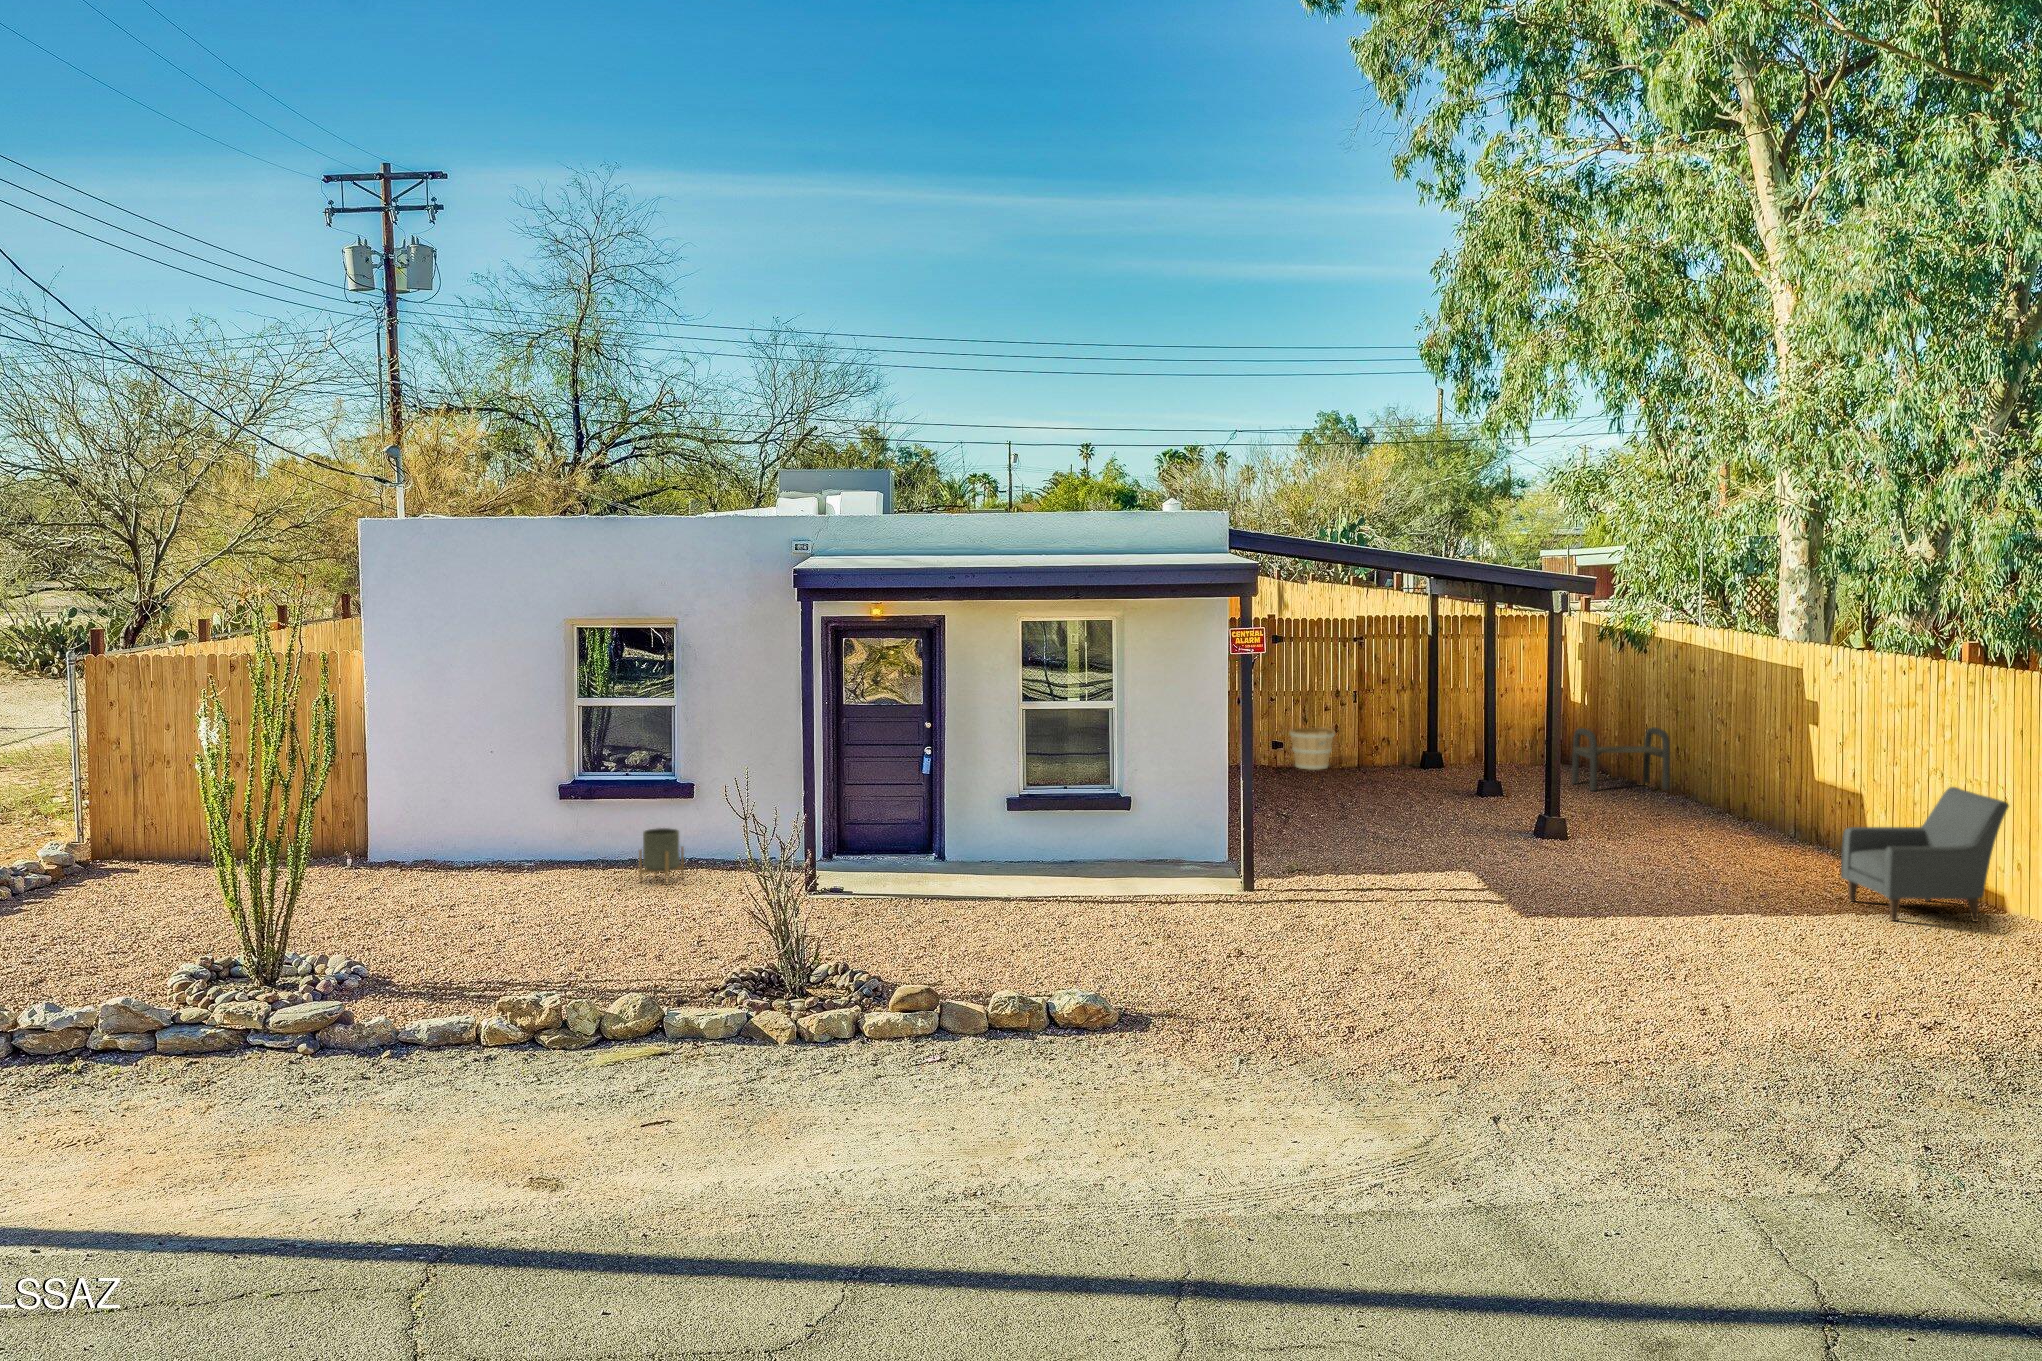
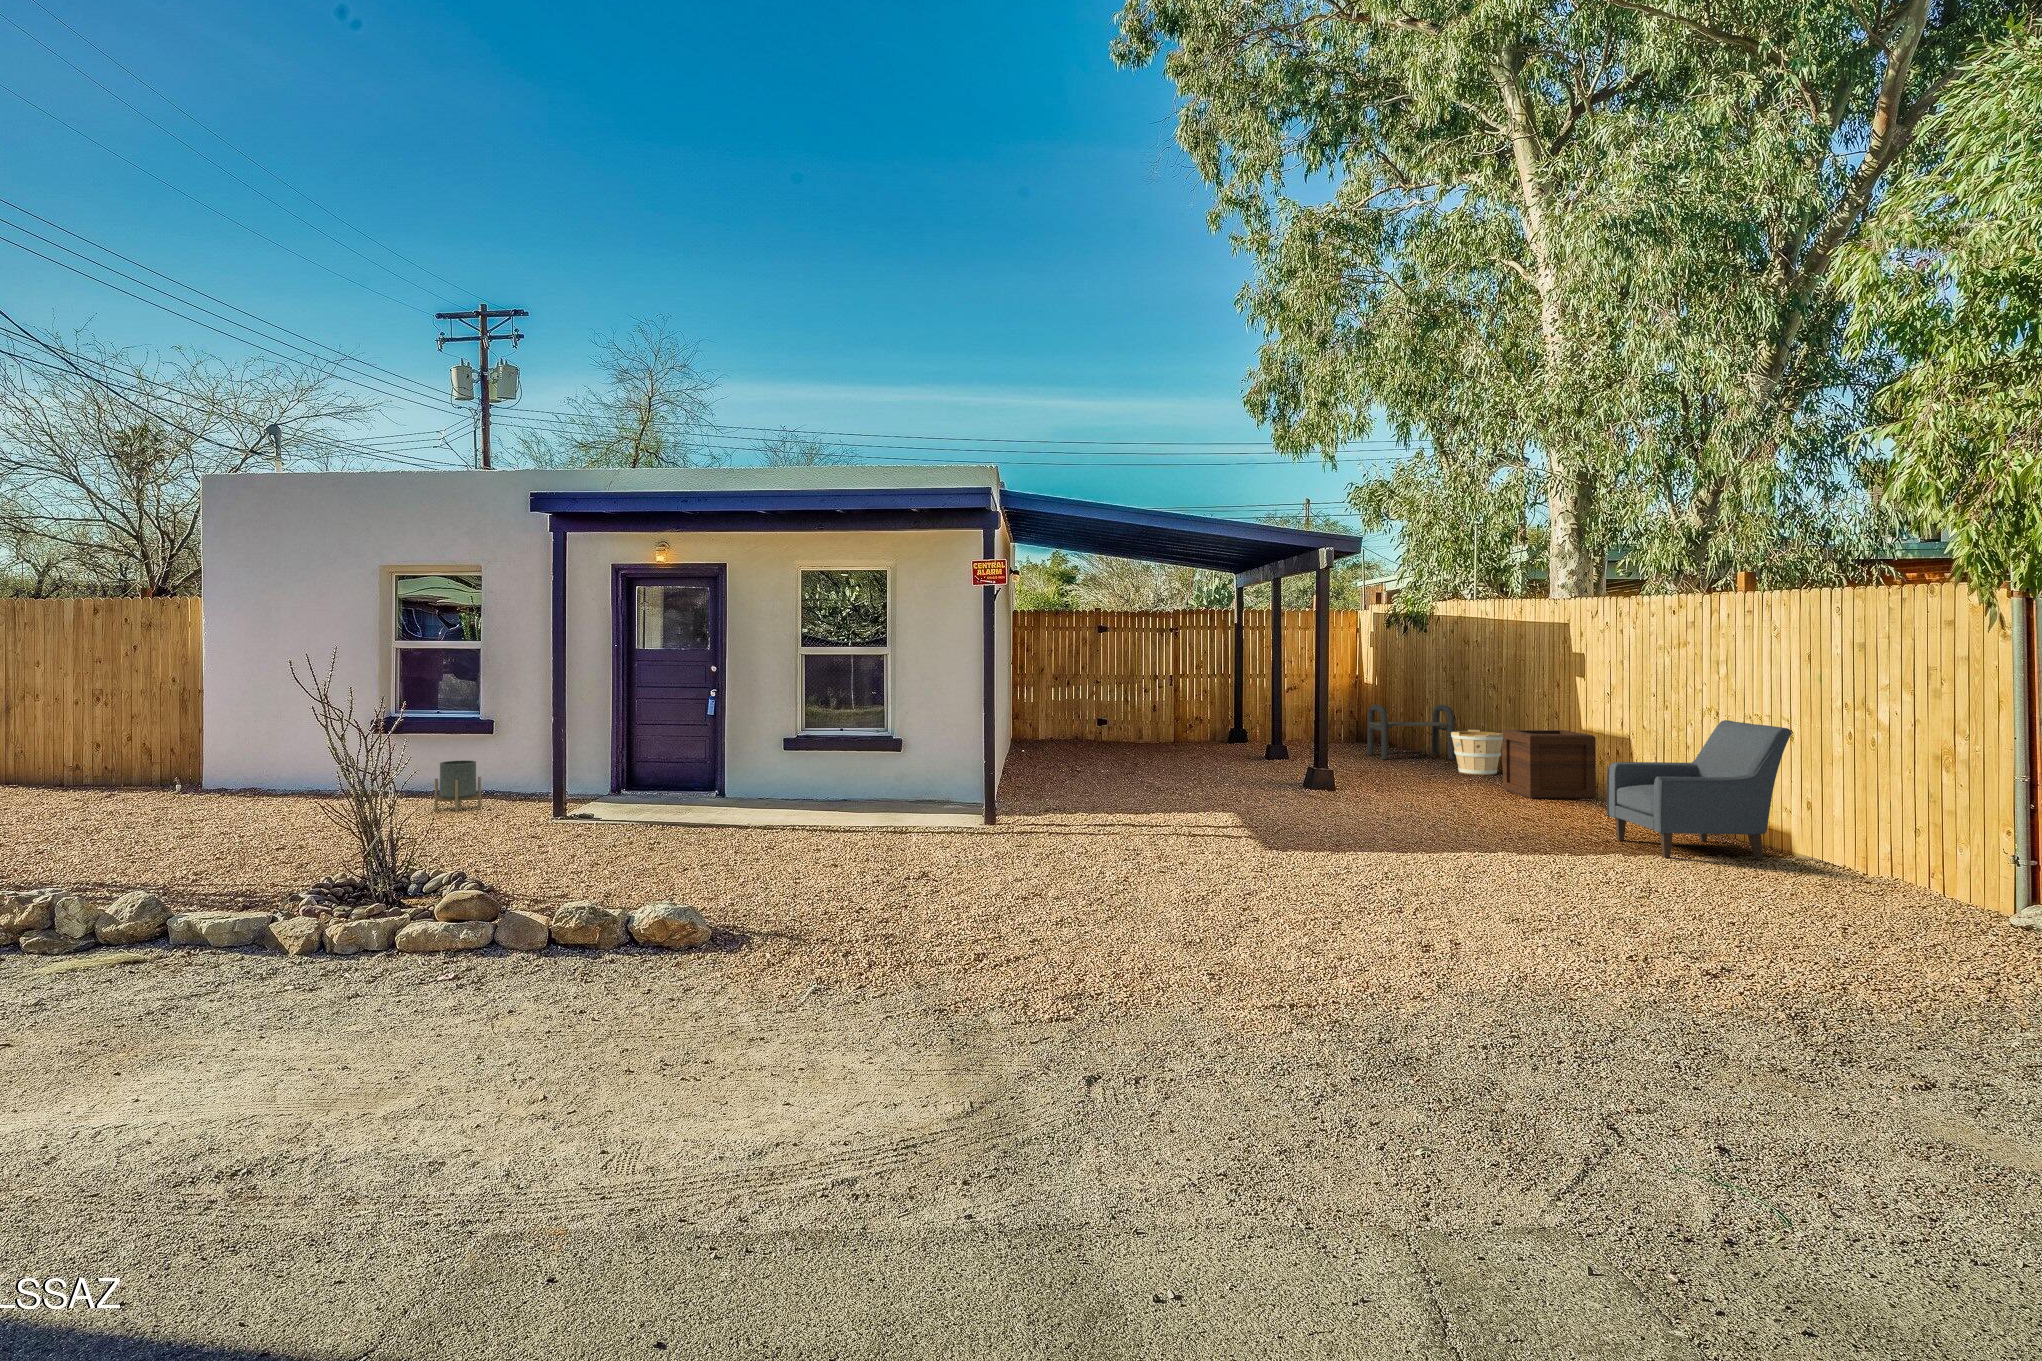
wooden bucket: present [1290,727,1335,770] -> present [1451,730,1503,775]
wooden crate: none [1731,774,1827,848] -> present [1503,730,1596,799]

